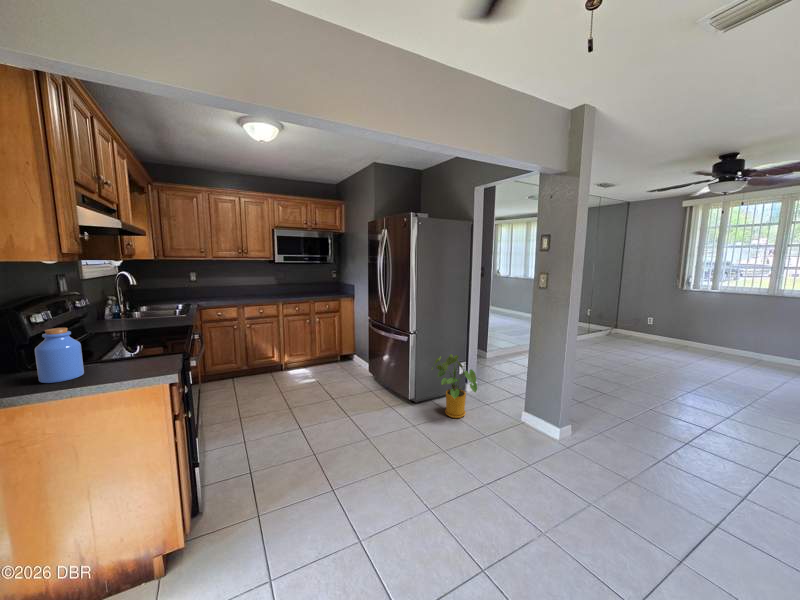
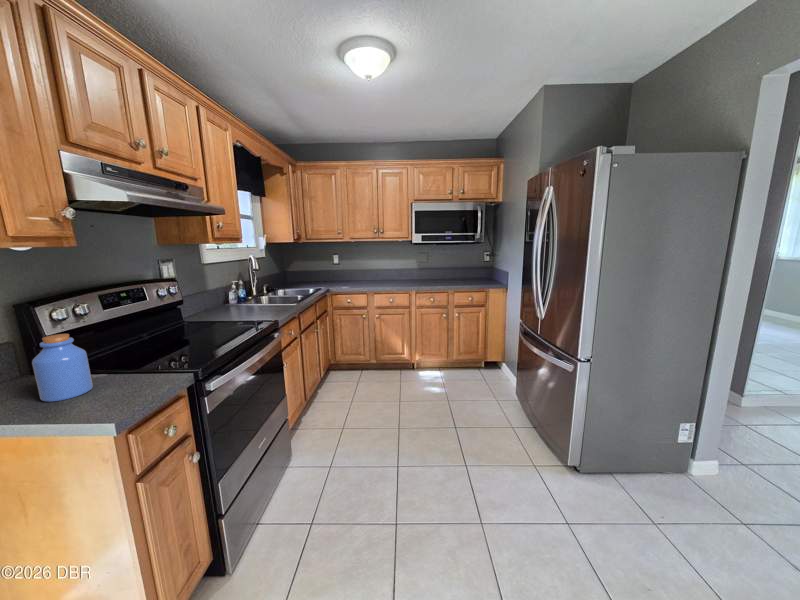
house plant: present [432,354,477,418] -> none [618,411,727,540]

